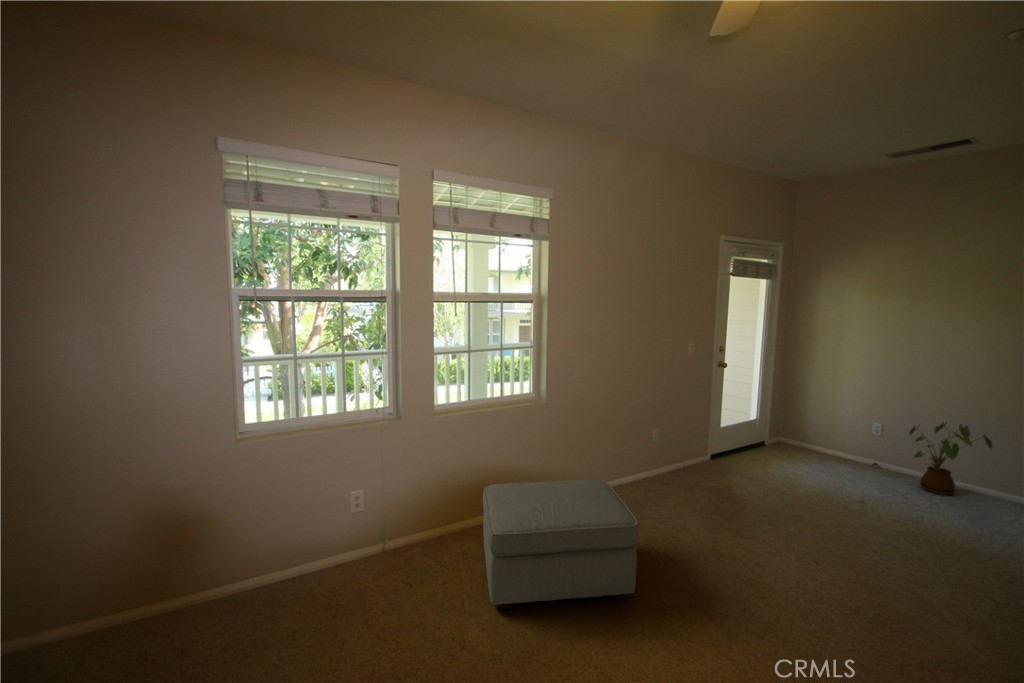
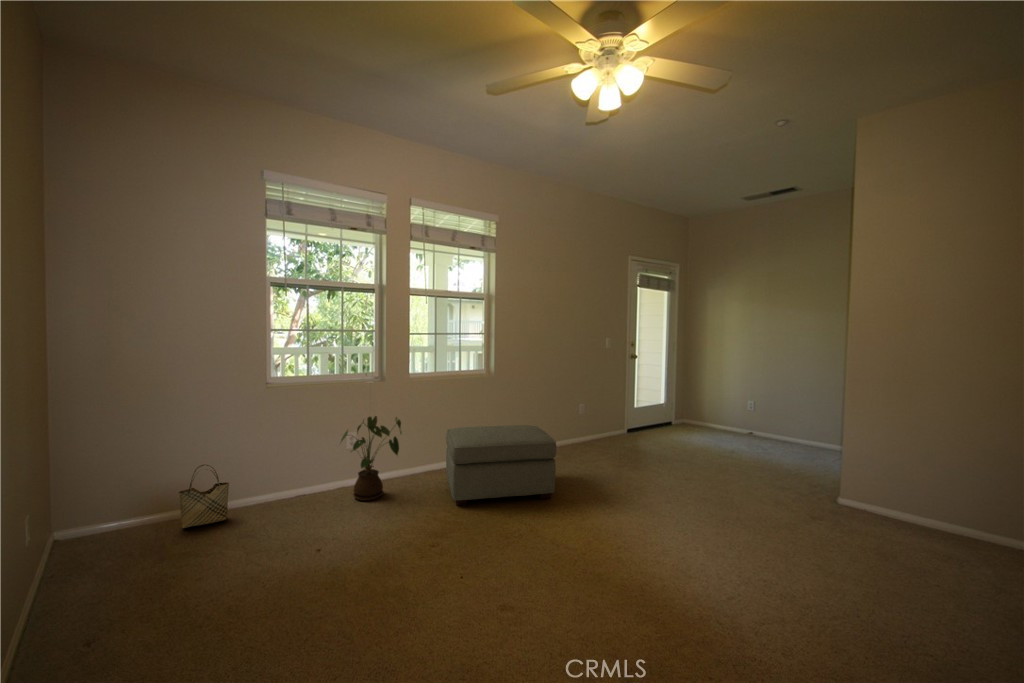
house plant: present [909,422,992,495] -> present [341,416,402,501]
woven basket: none [115,552,189,646] -> present [179,465,229,528]

